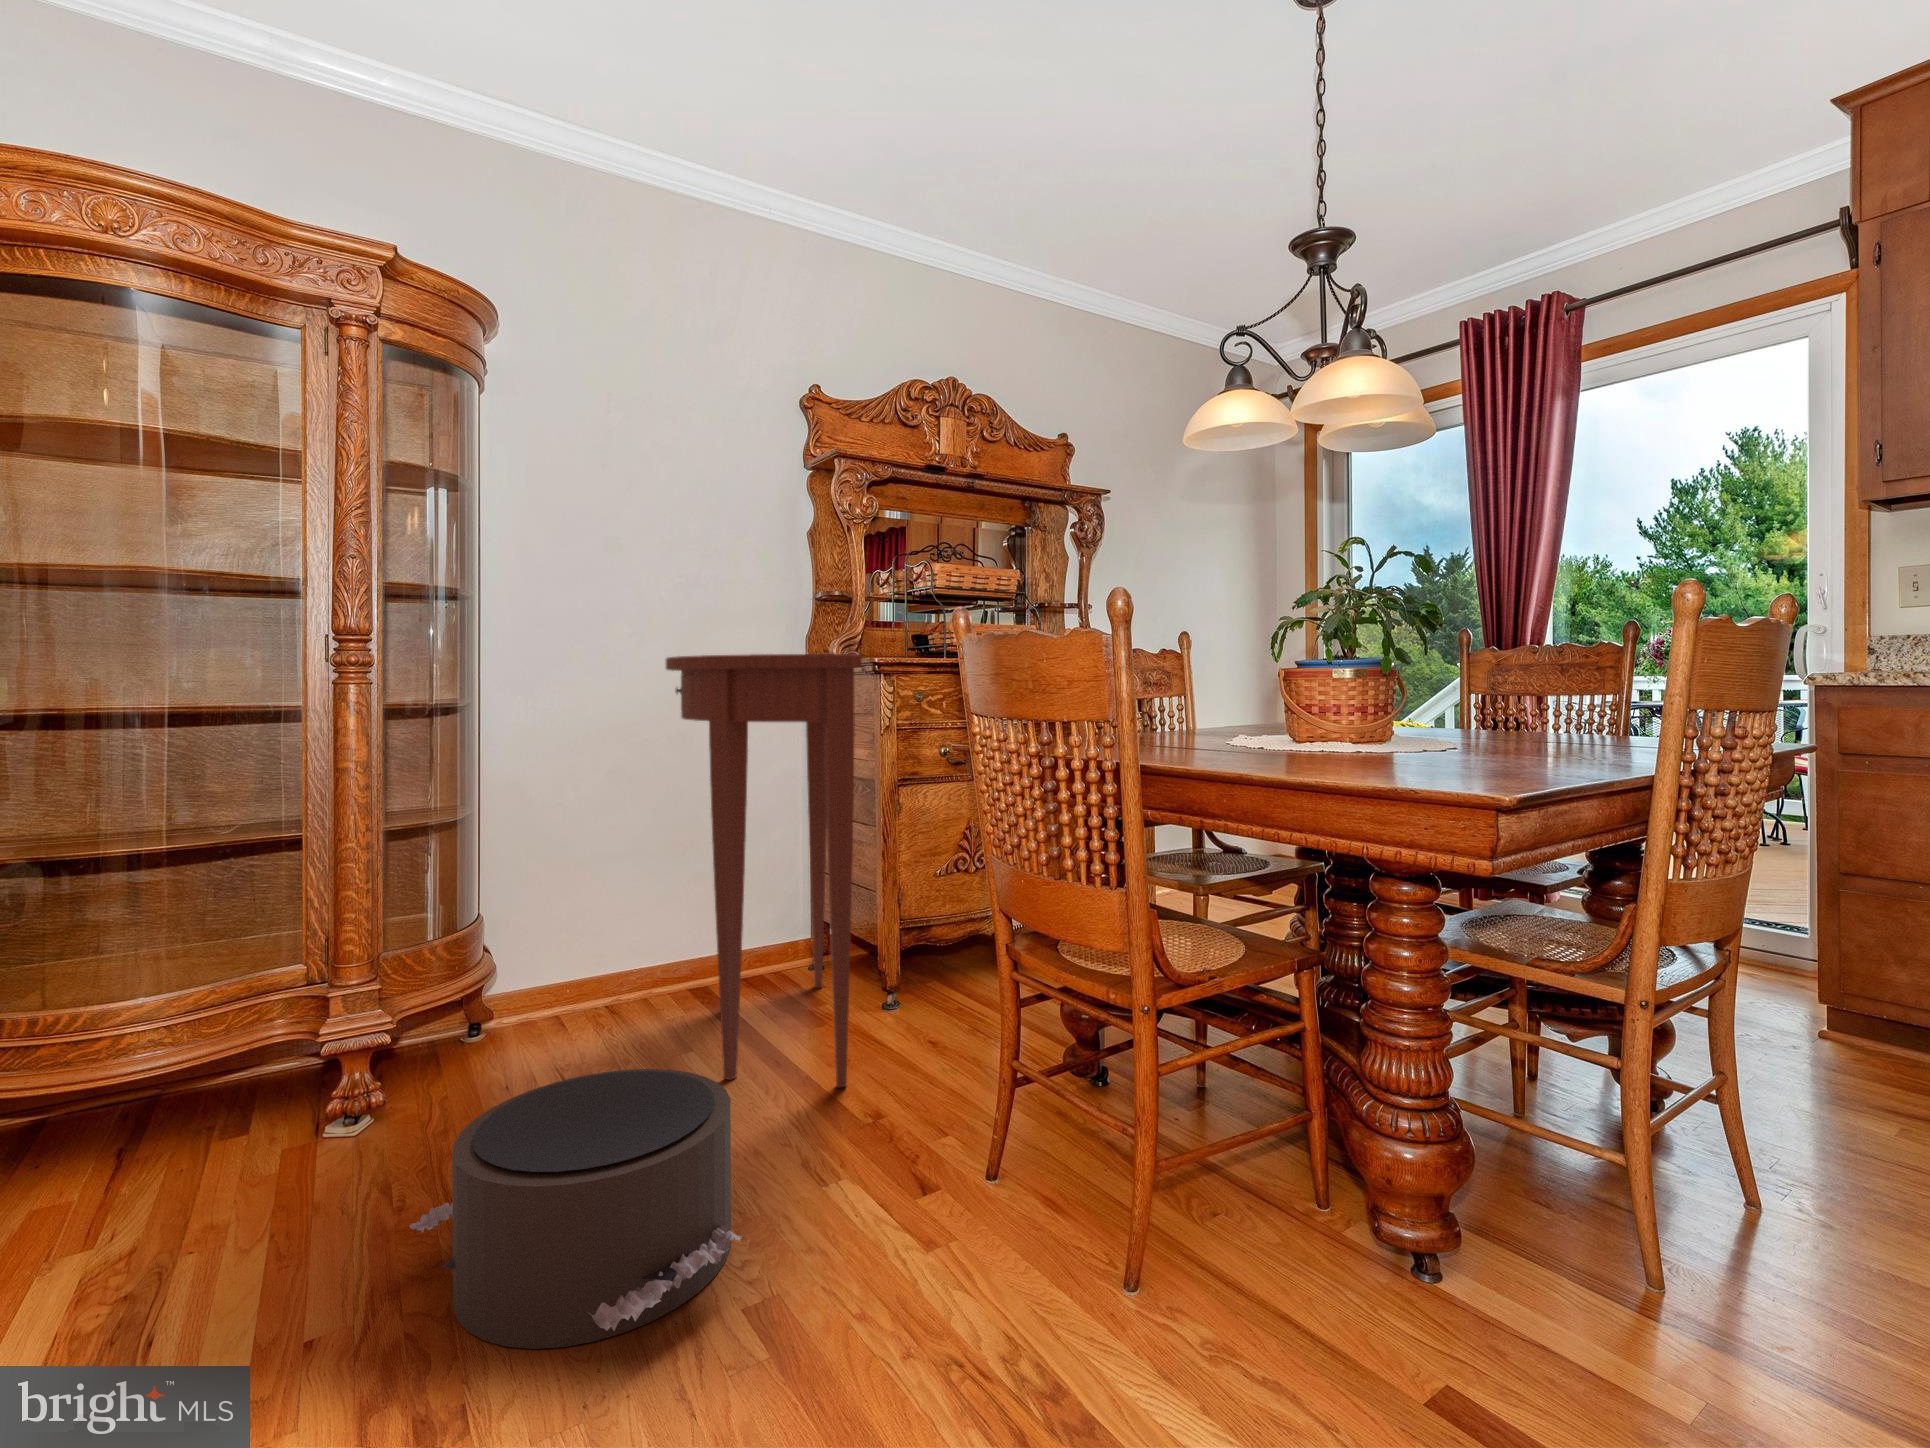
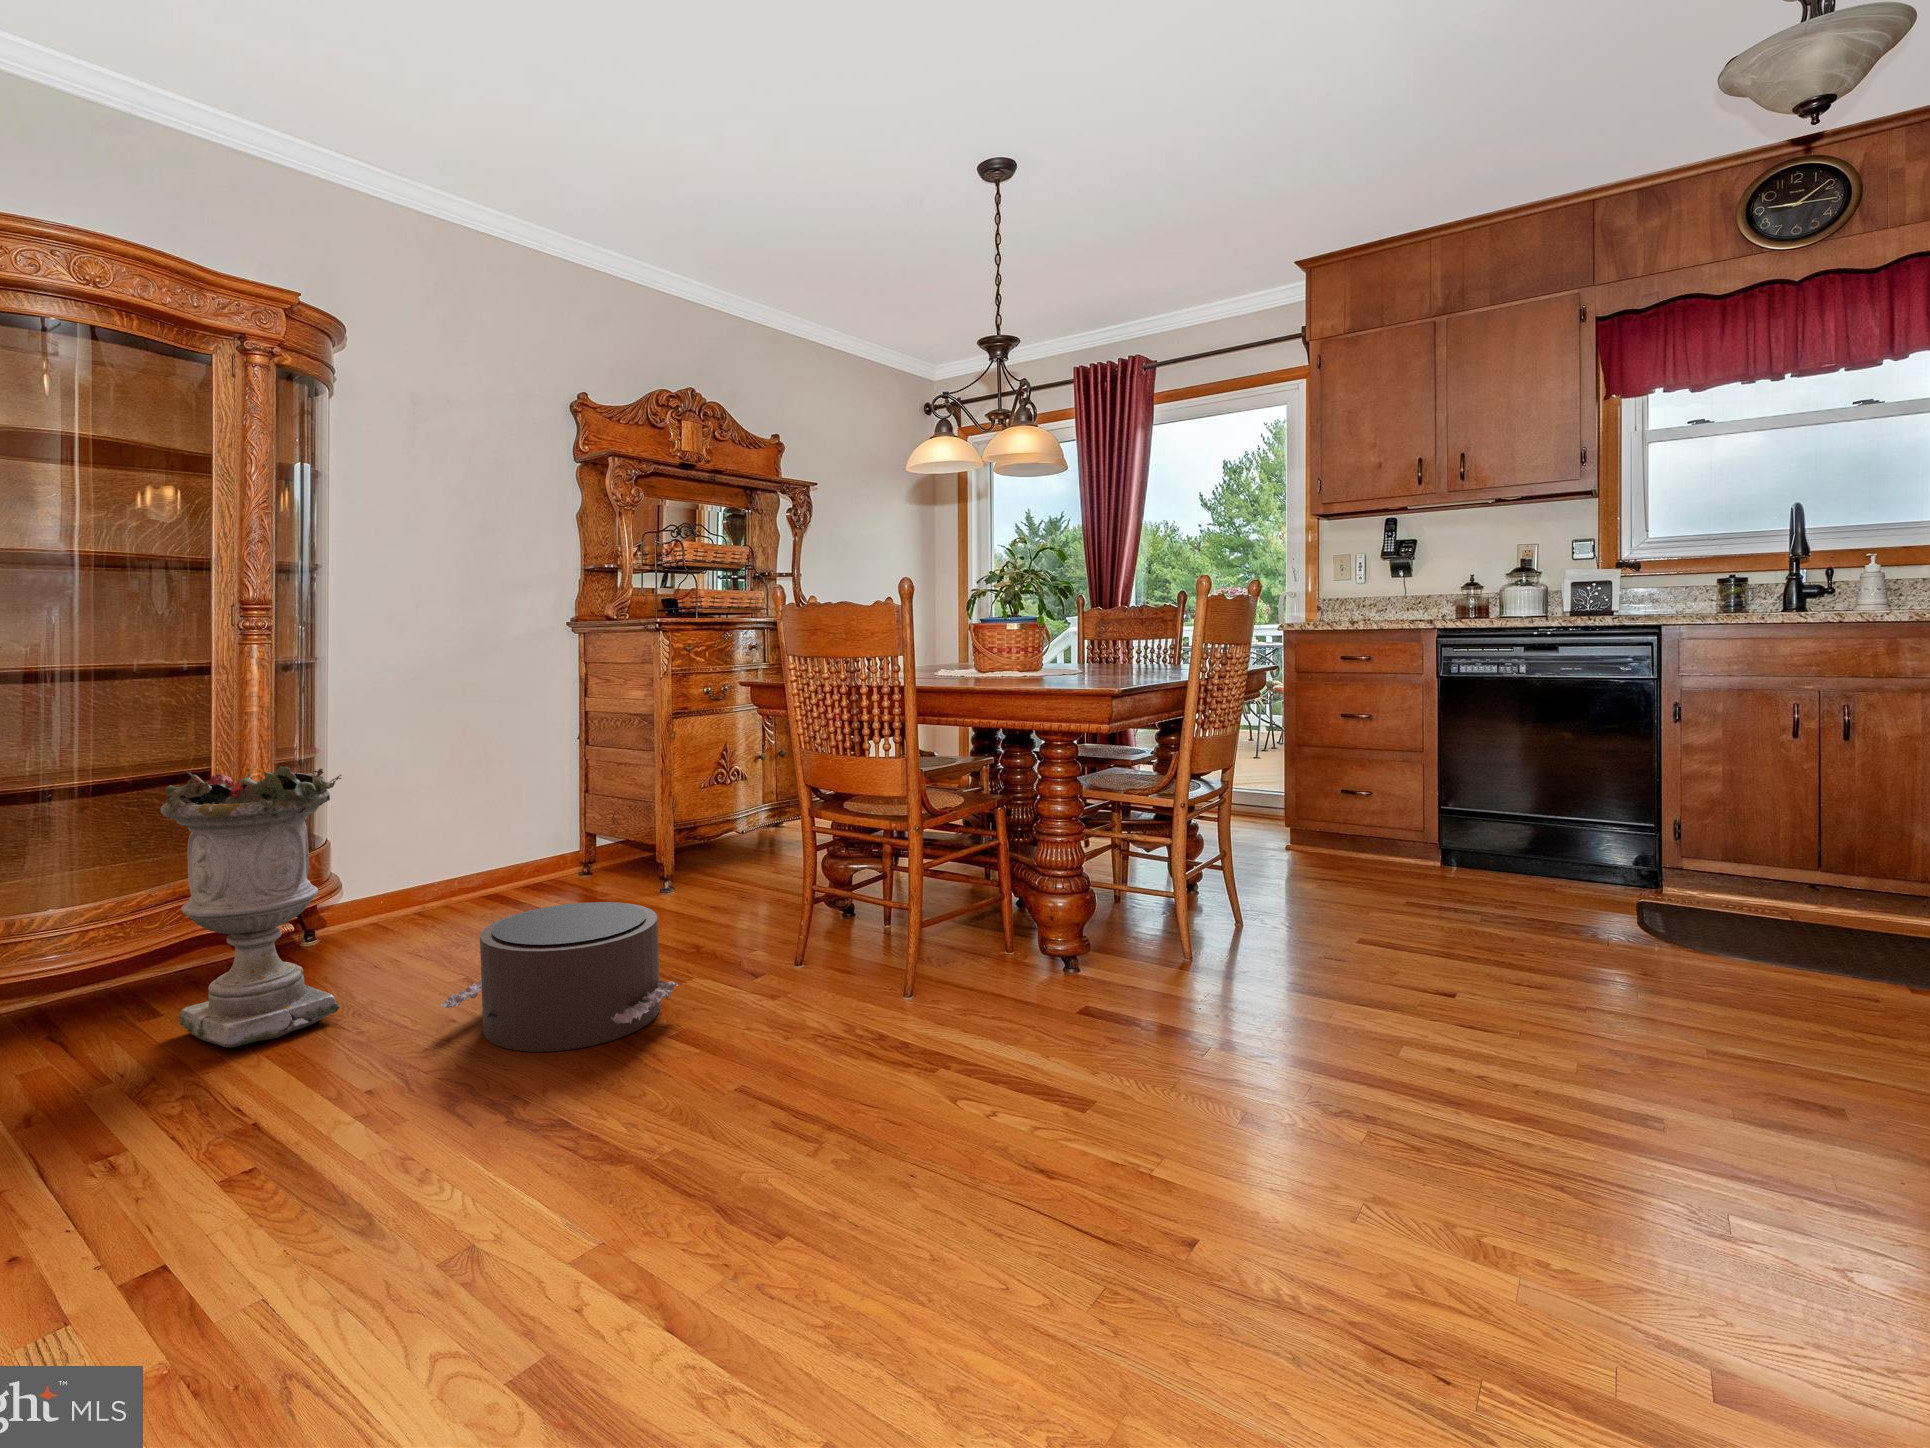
console table: present [666,654,862,1088] -> none [505,616,686,935]
planter: none [108,857,359,1250] -> present [161,766,342,1048]

